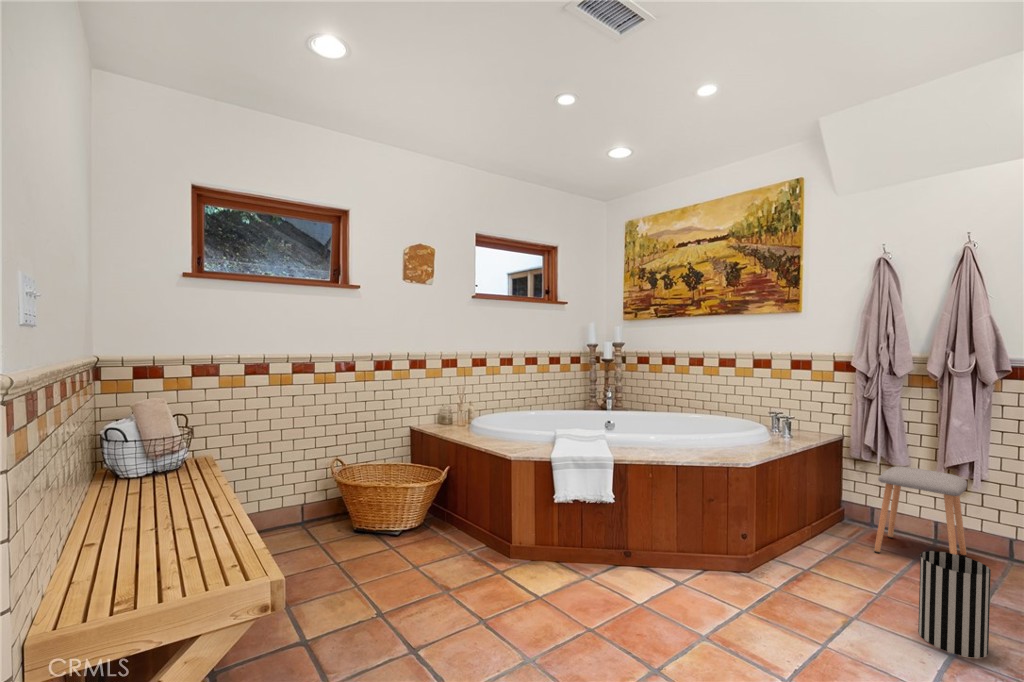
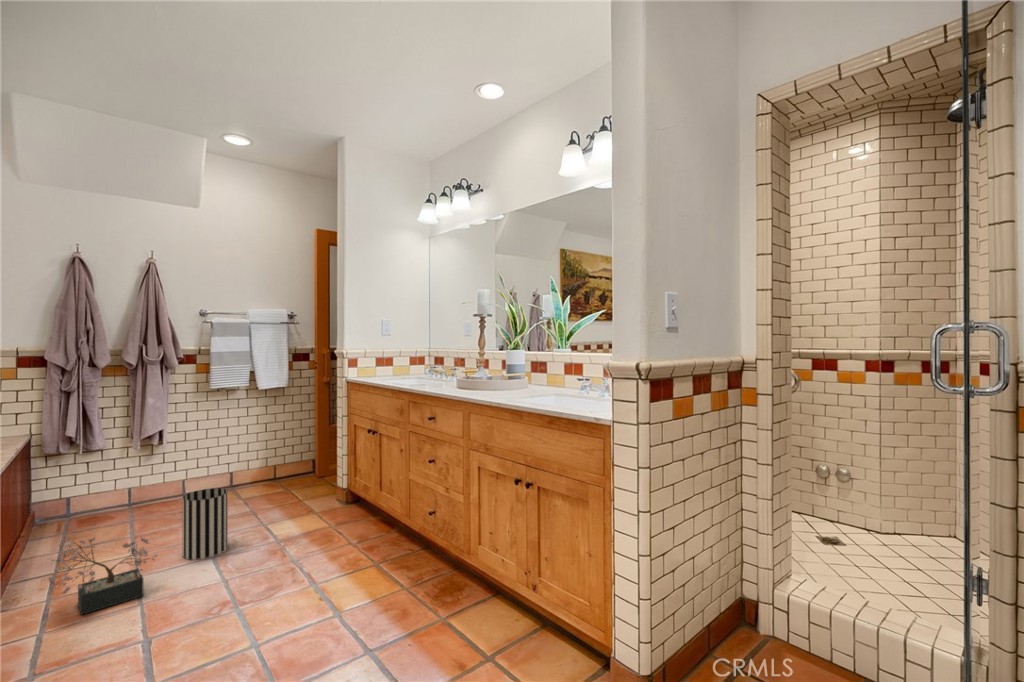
stool: present [874,466,967,556] -> none [88,443,164,531]
decorative plant: none [761,537,860,640] -> present [48,538,158,615]

